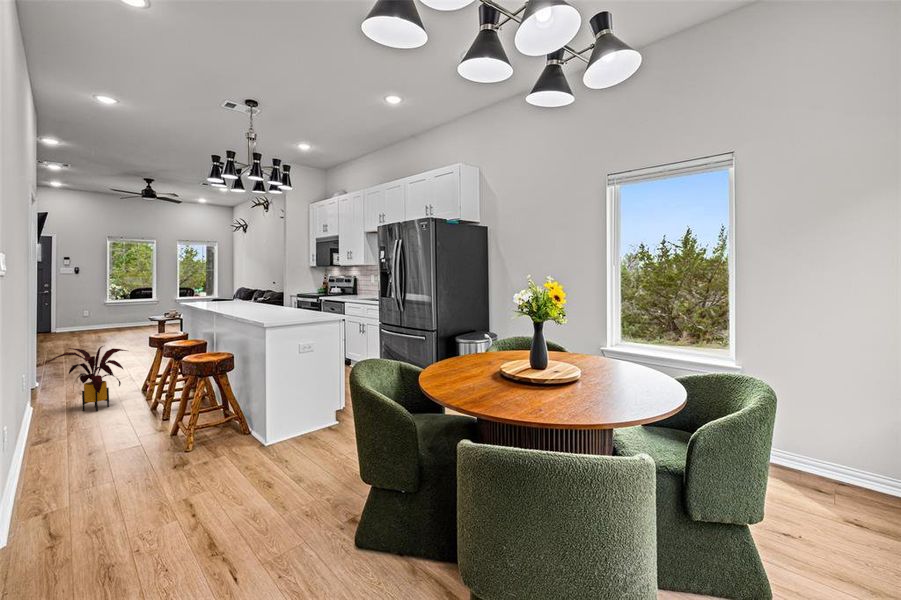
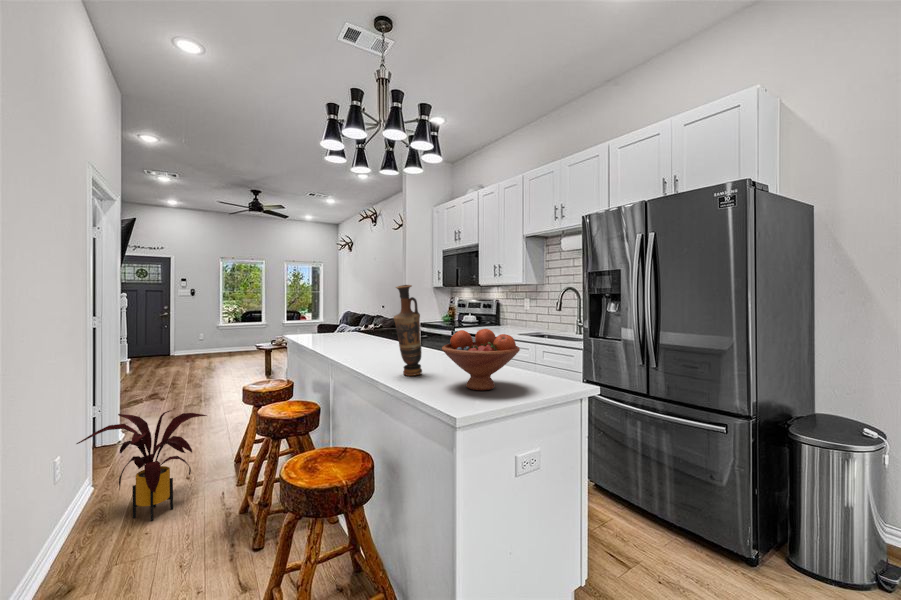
vase: none [247,268,264,315] -> present [393,285,422,376]
fruit bowl: none [269,290,308,318] -> present [442,329,520,390]

